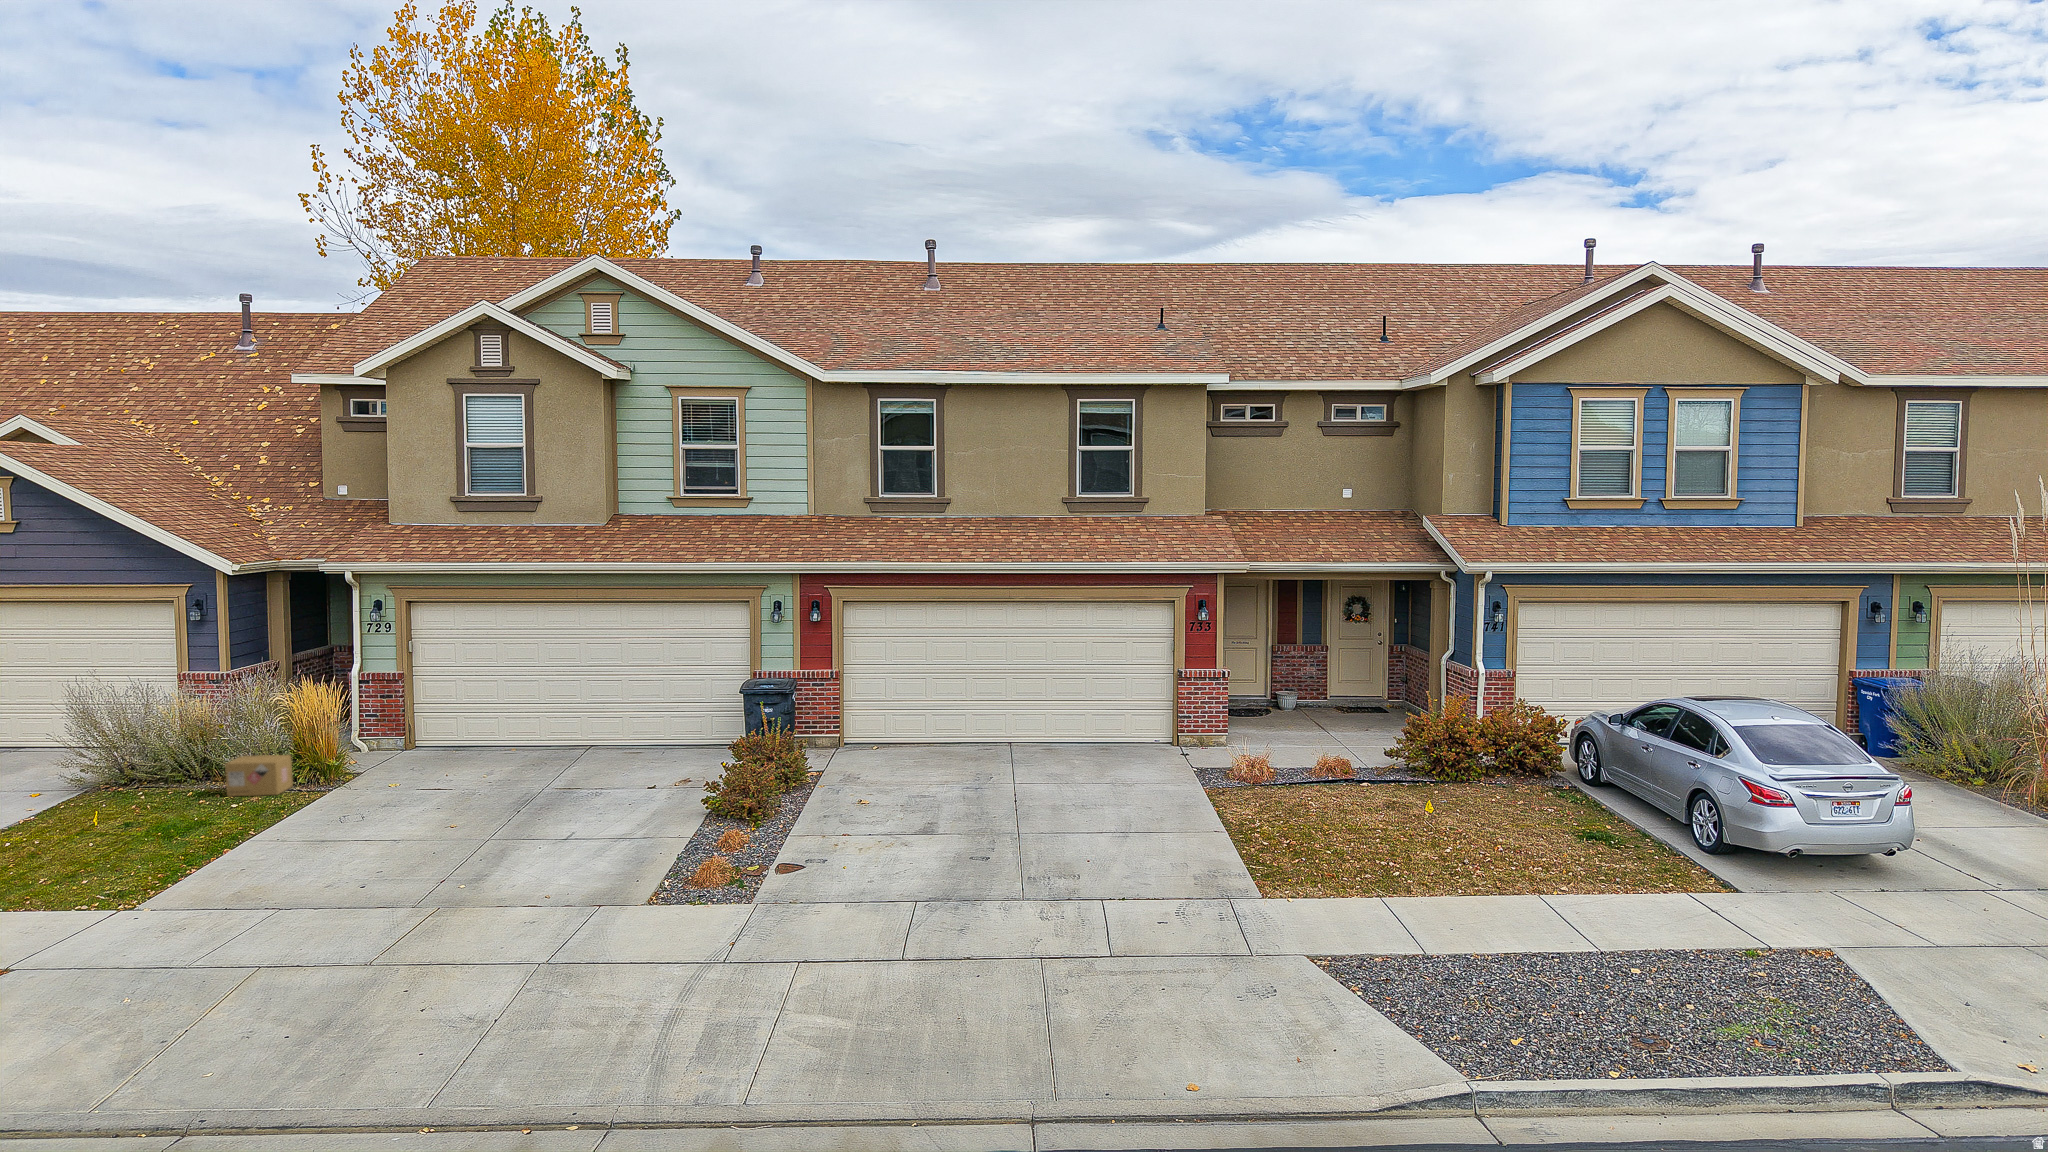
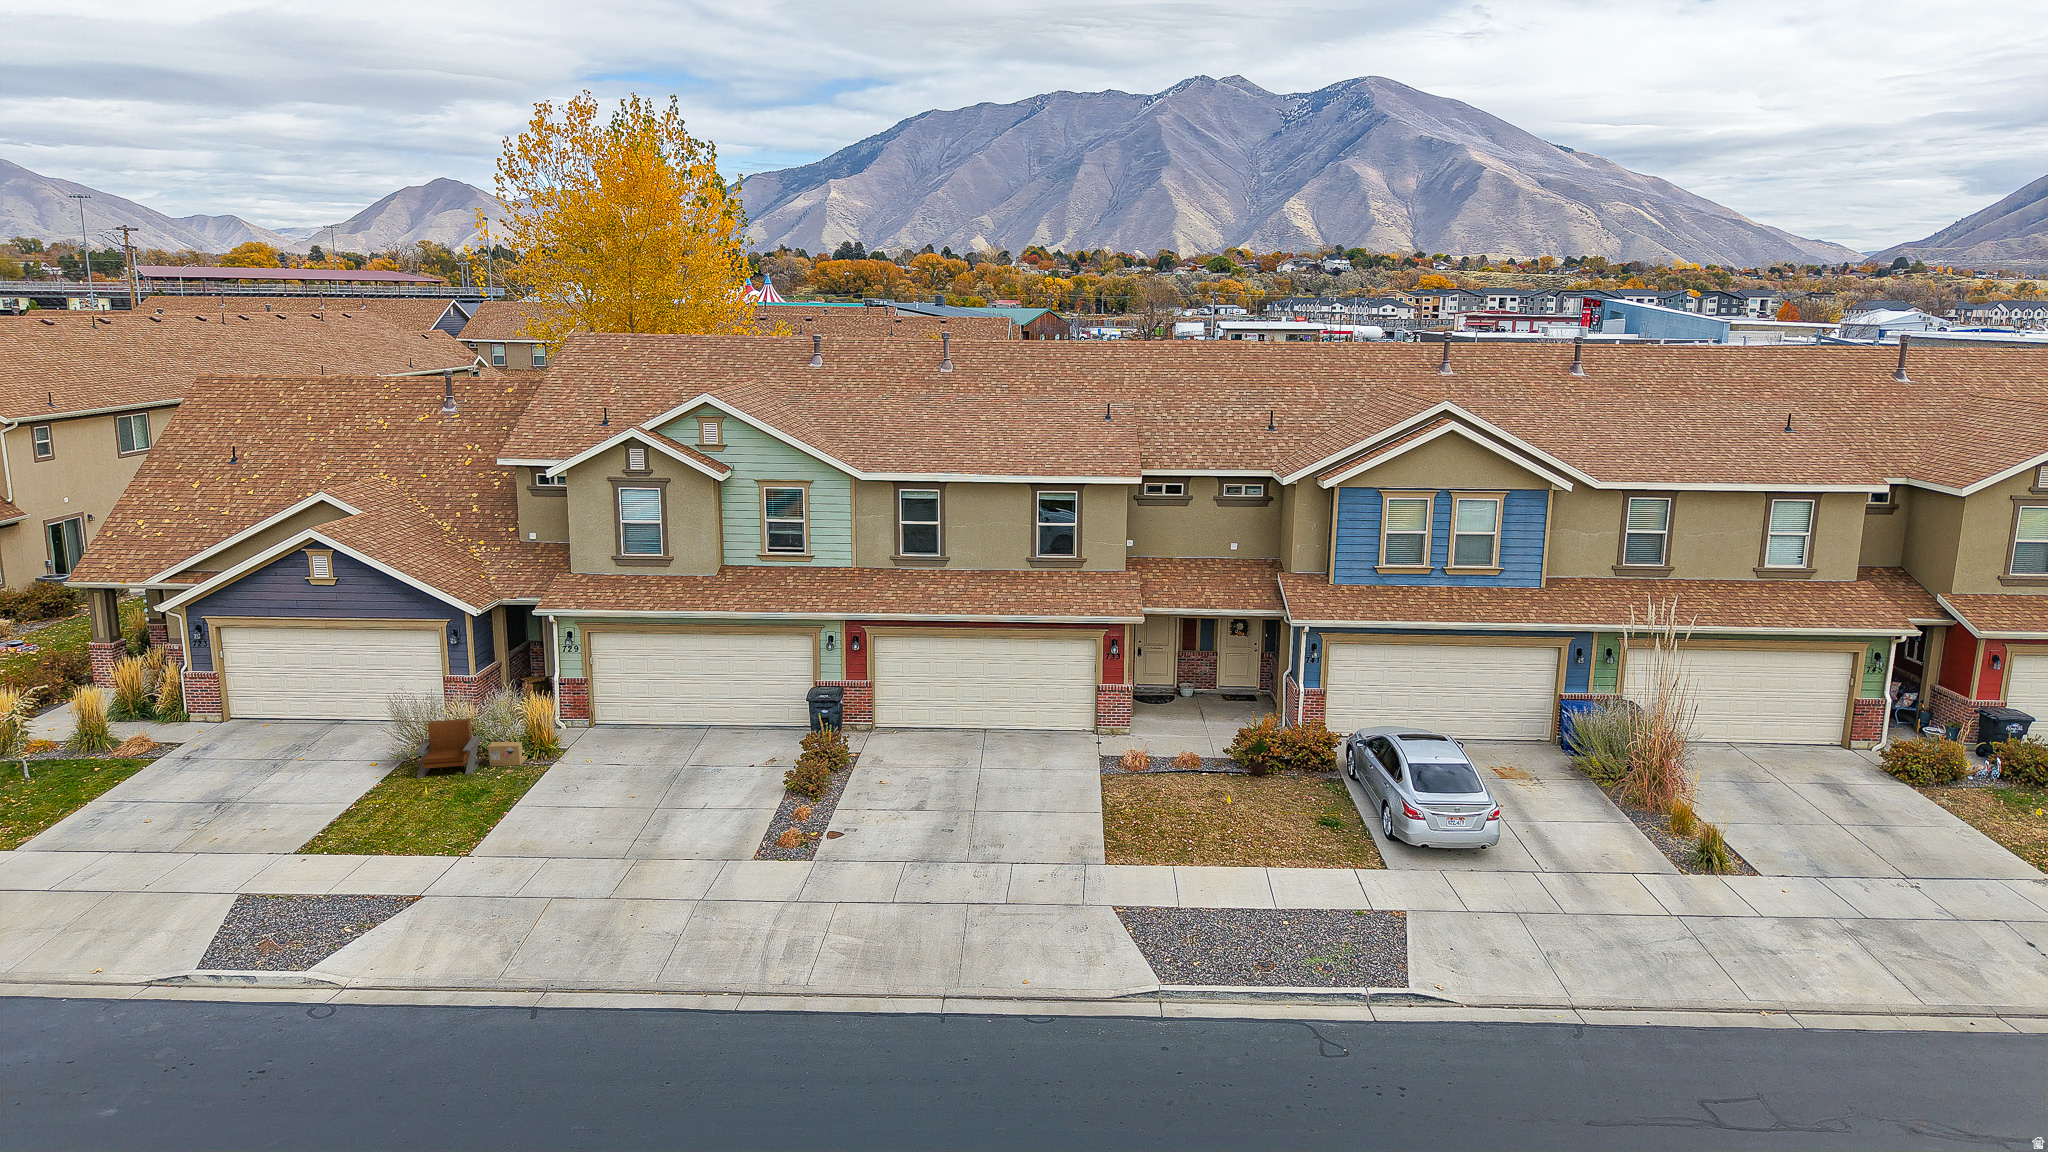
potted tree: none [1424,721,1465,784] -> present [1248,740,1267,775]
lounge chair: none [94,722,218,813] -> present [414,719,482,778]

